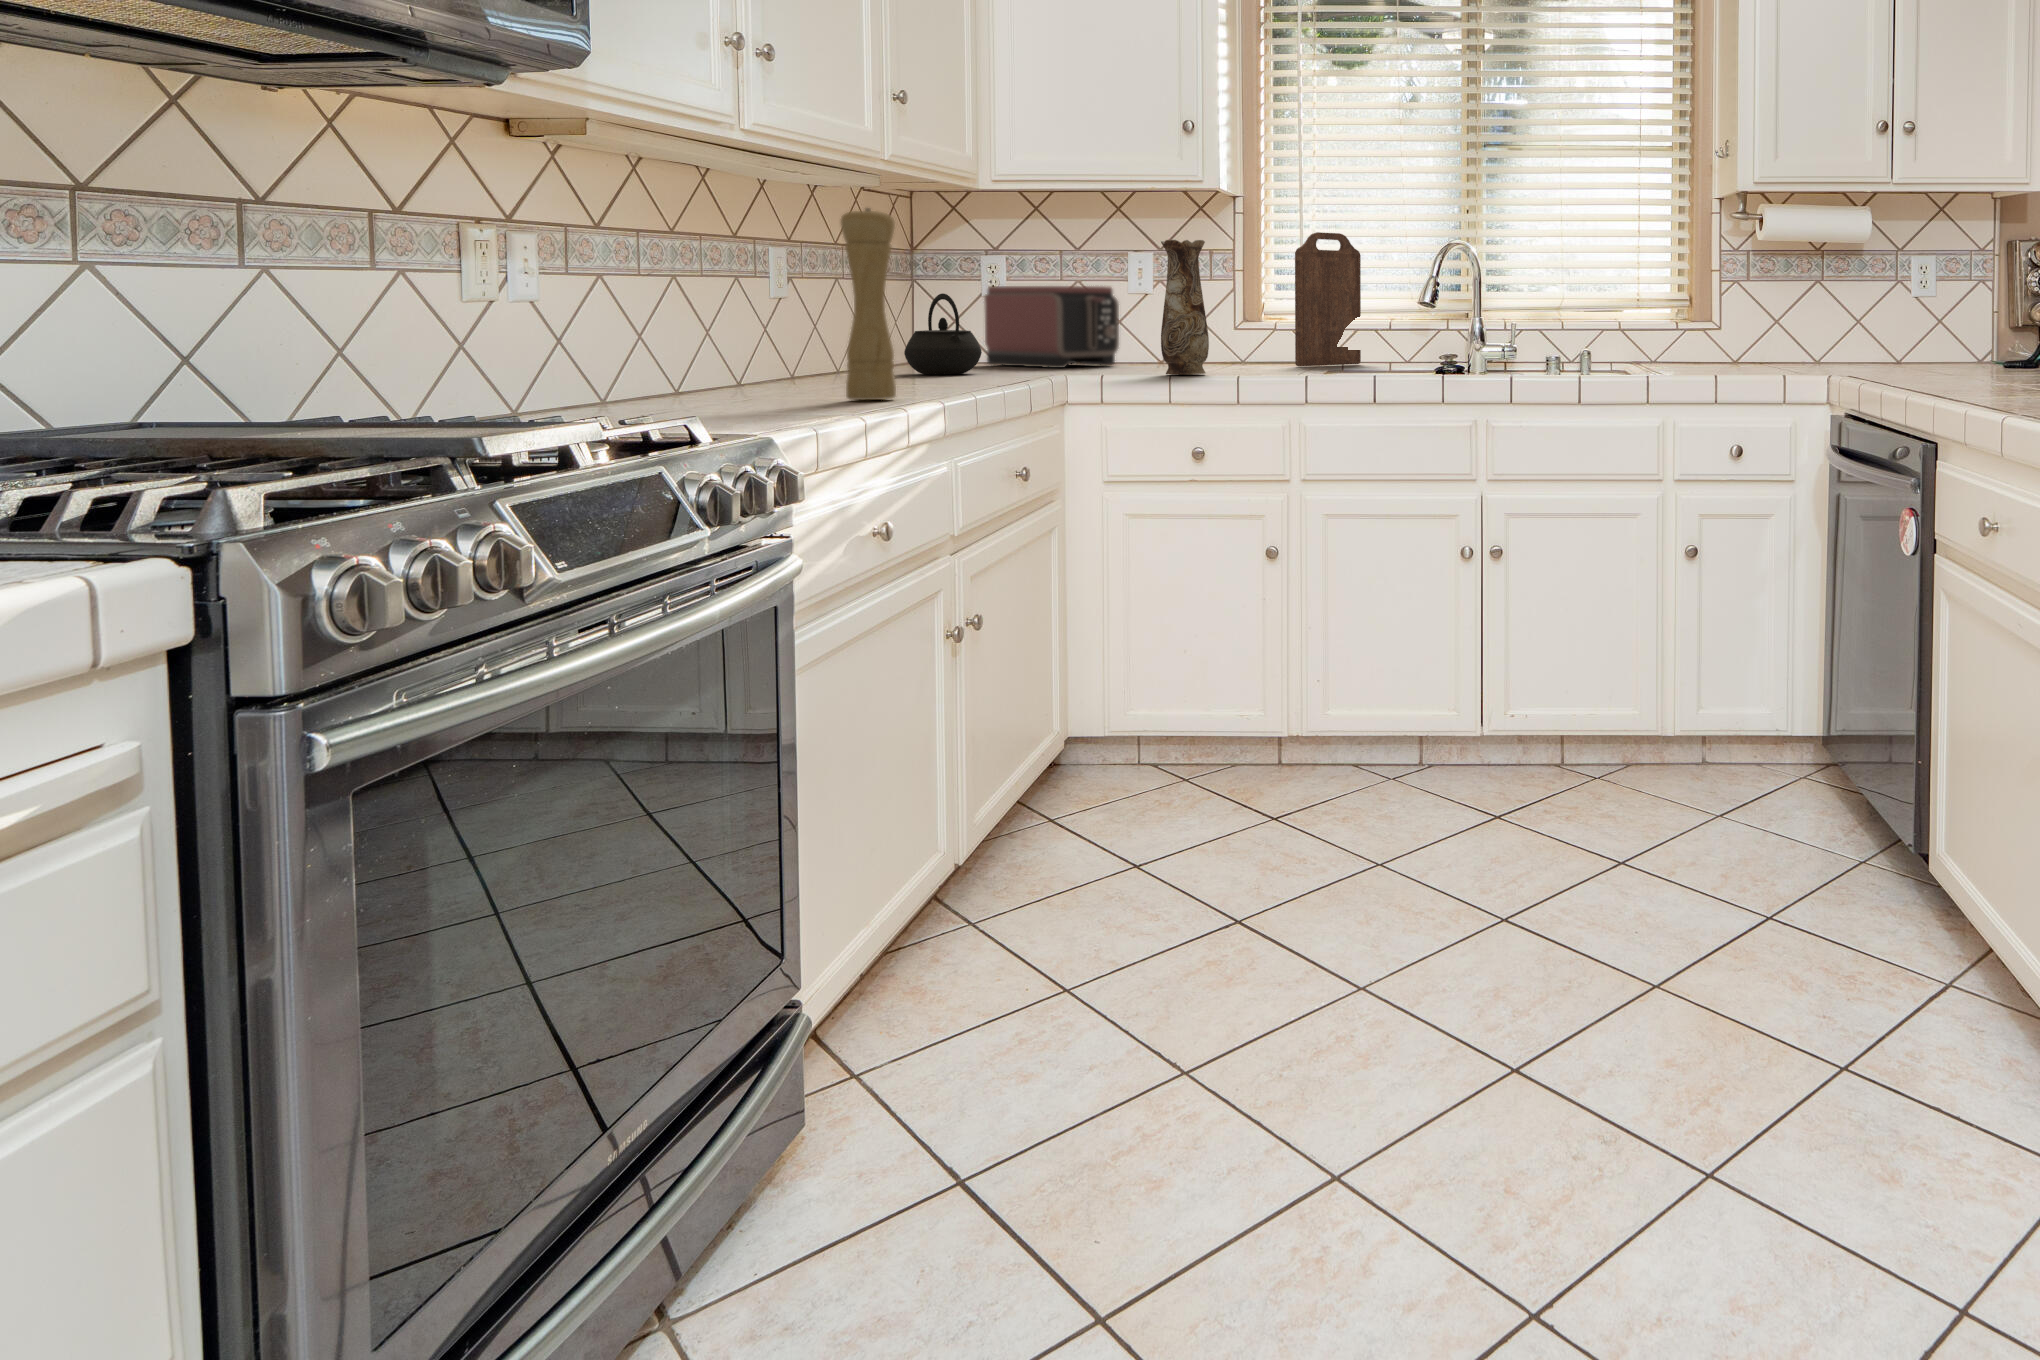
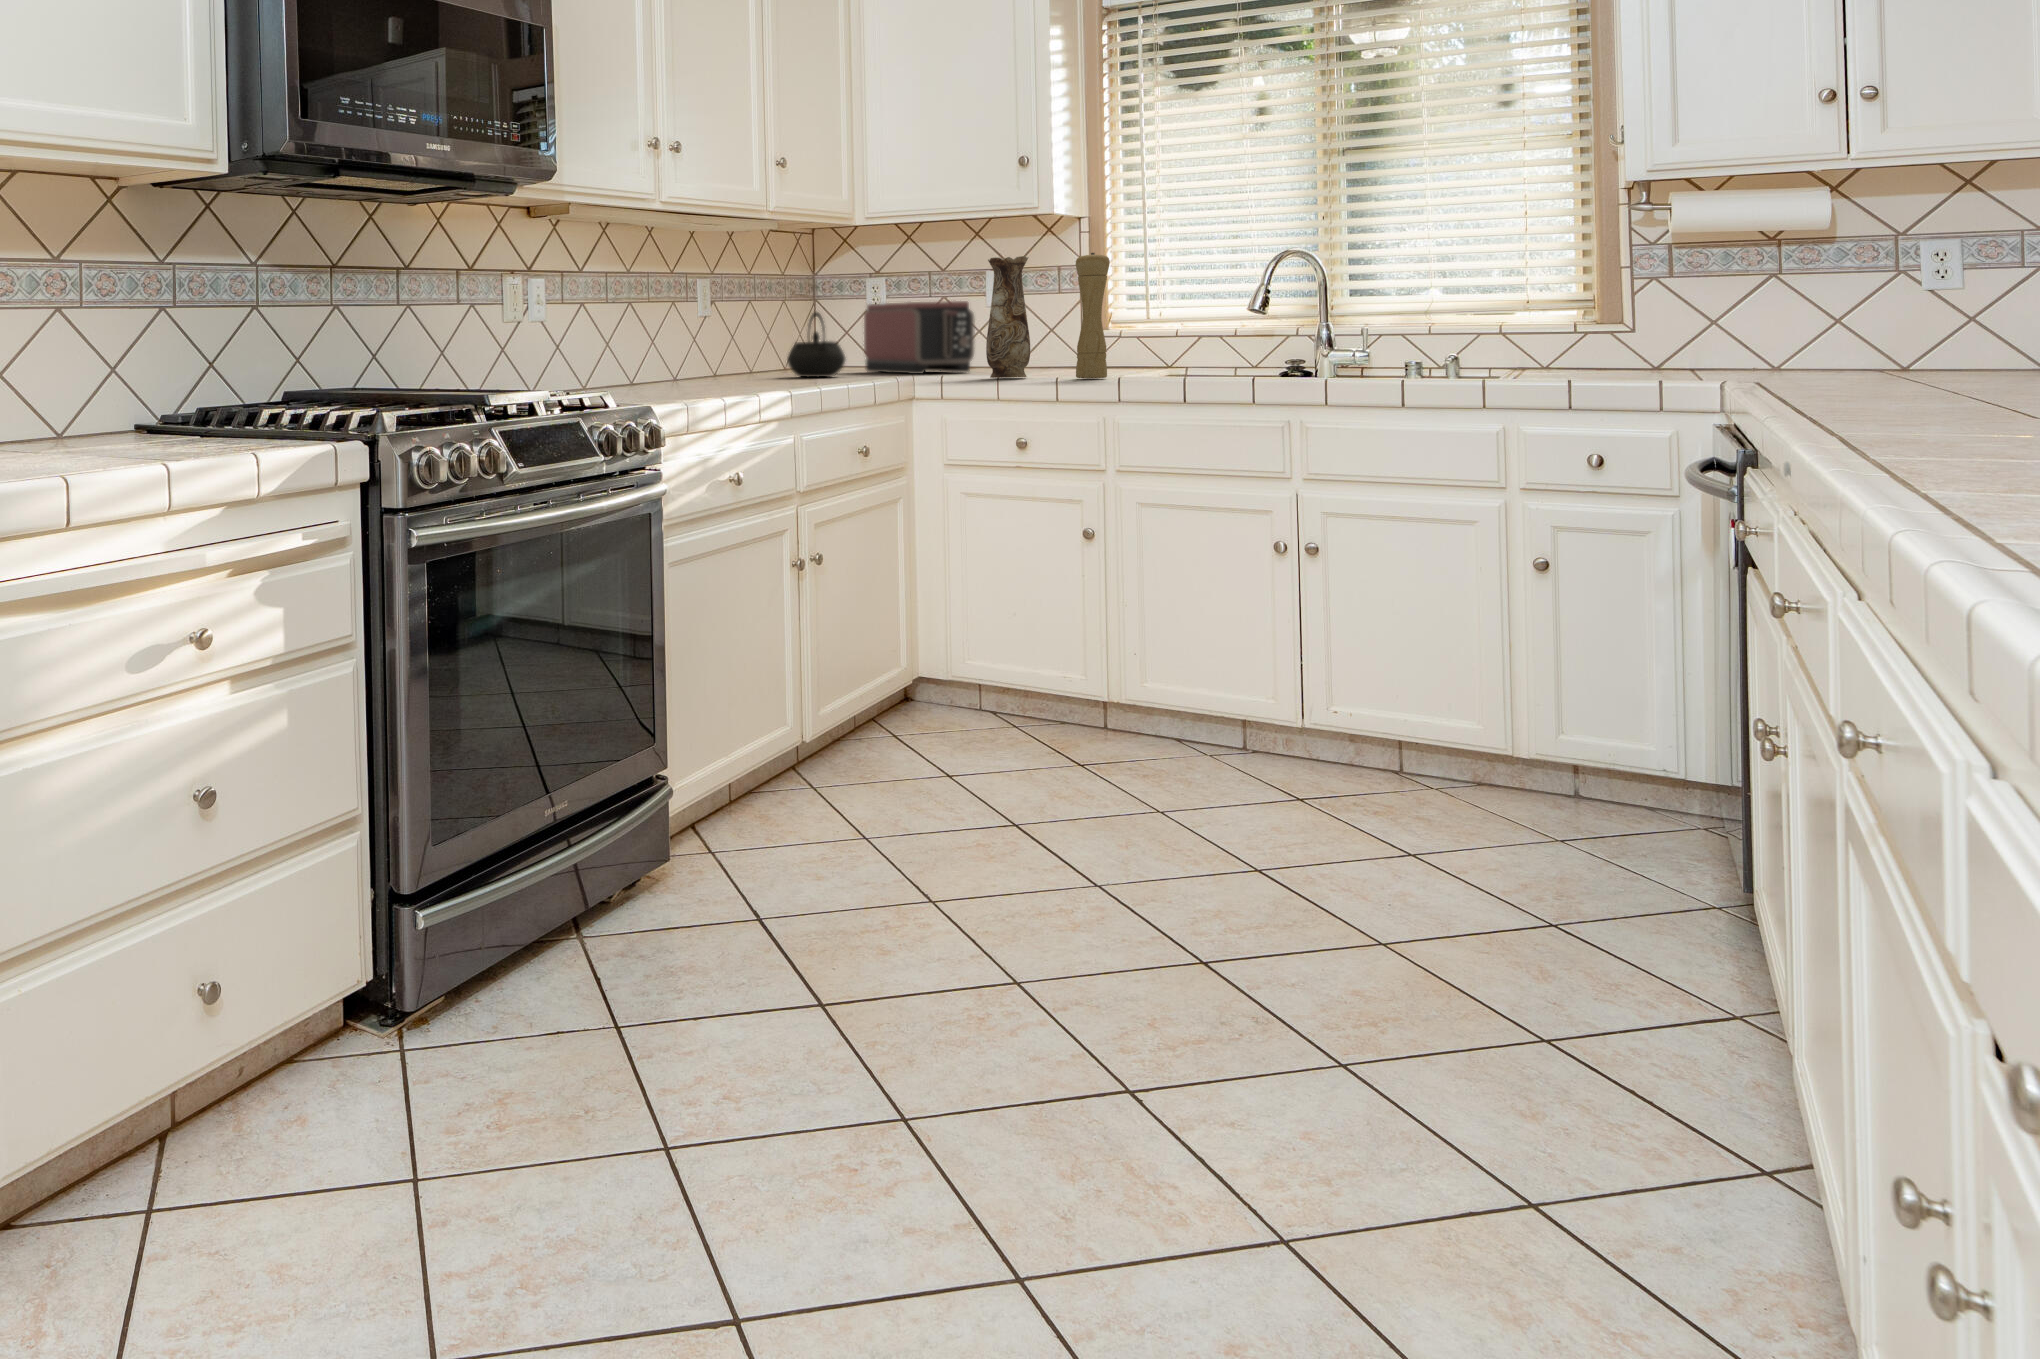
pepper mill: present [841,208,896,400] -> present [1076,253,1110,378]
cutting board: present [1295,232,1361,366] -> none [1139,239,1218,373]

